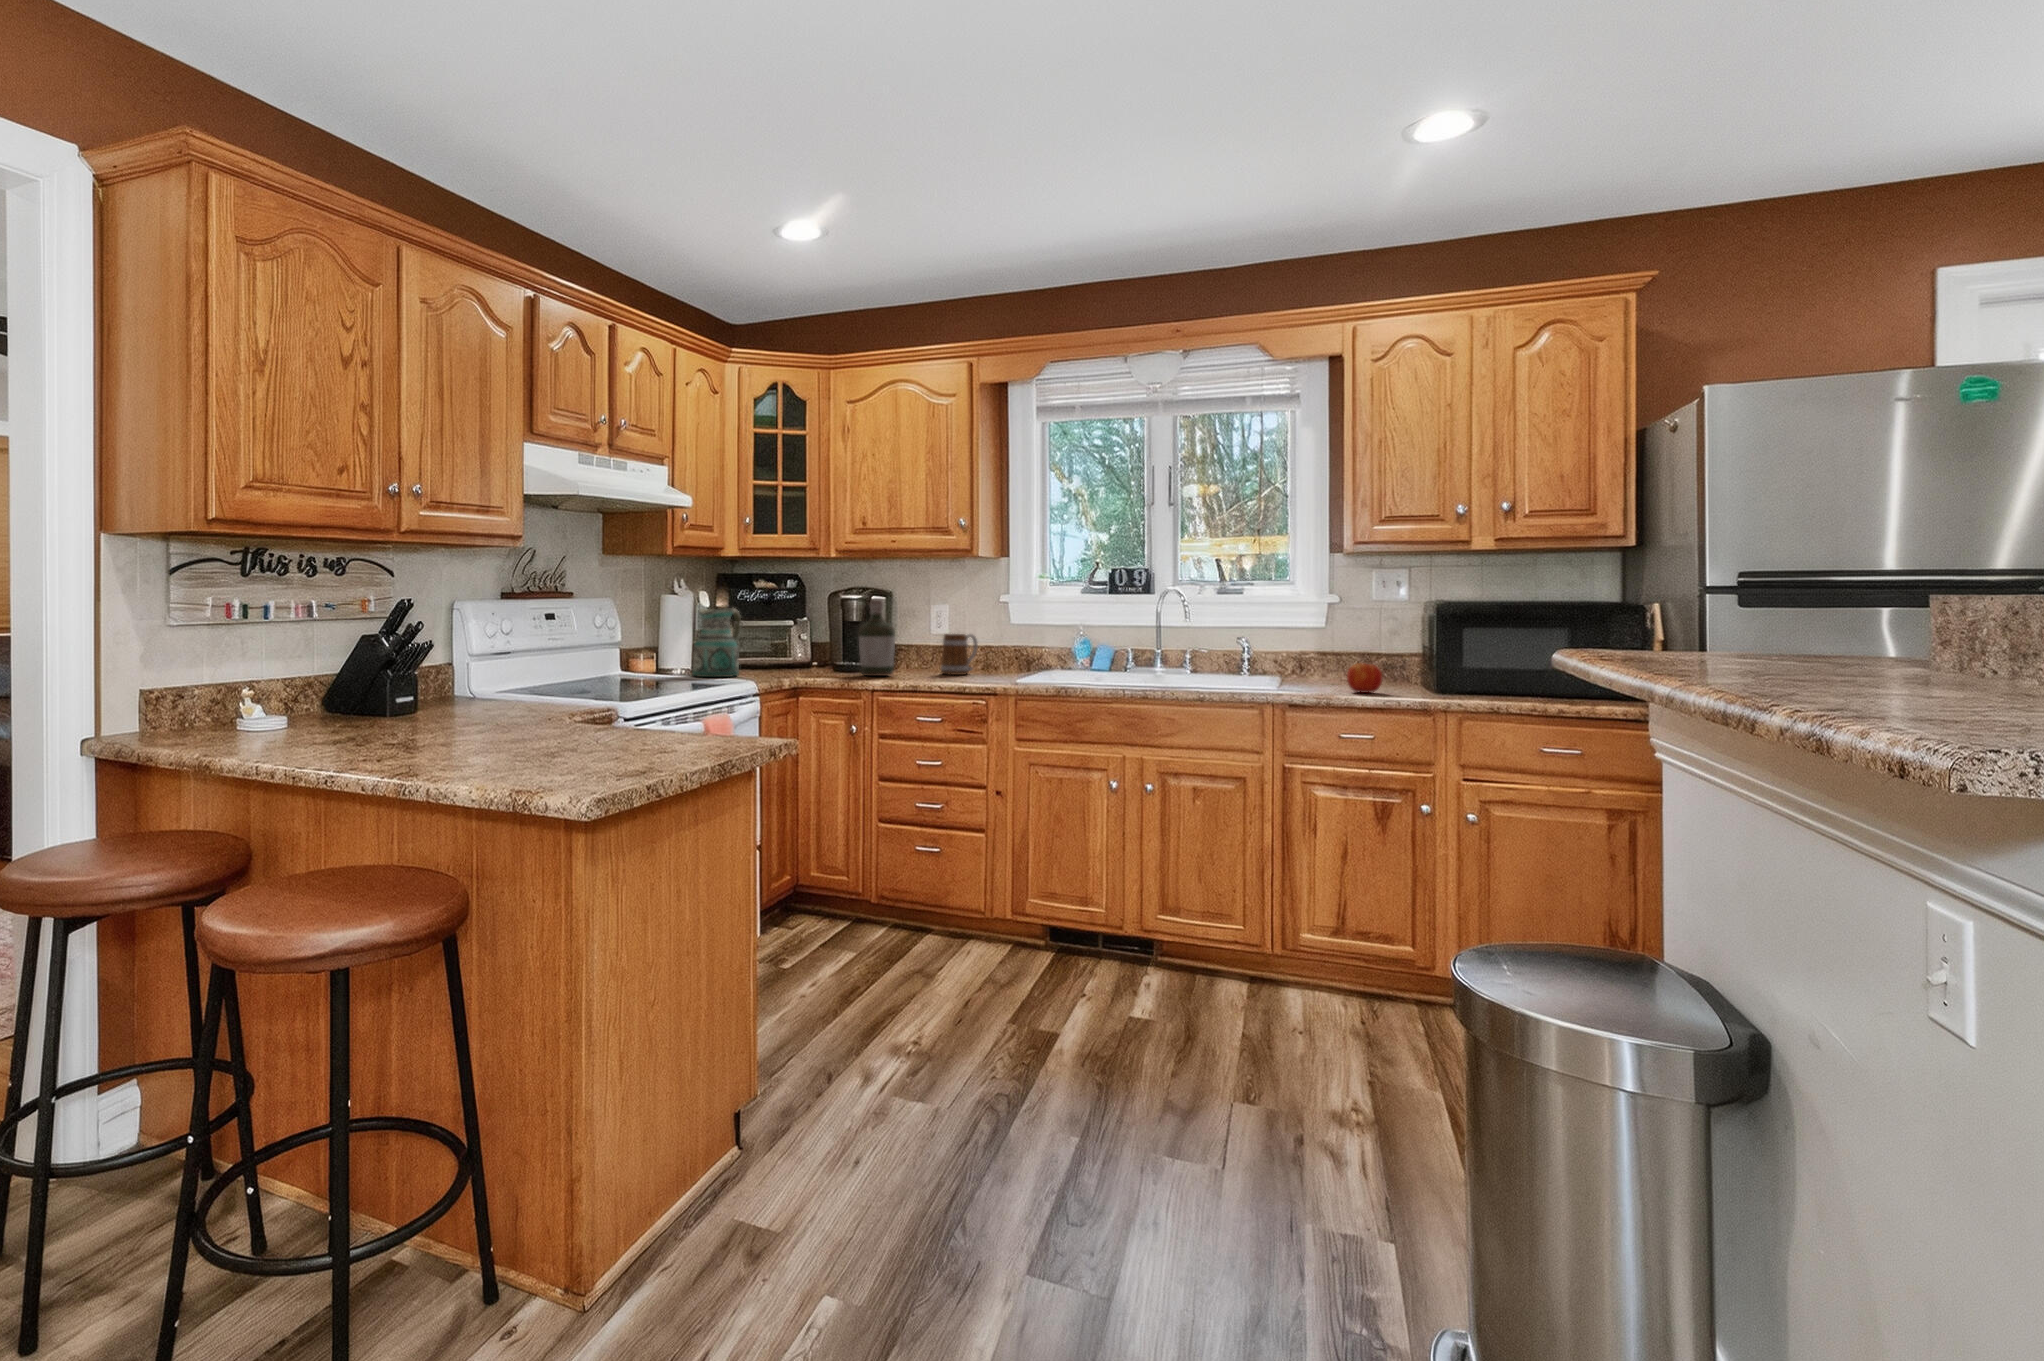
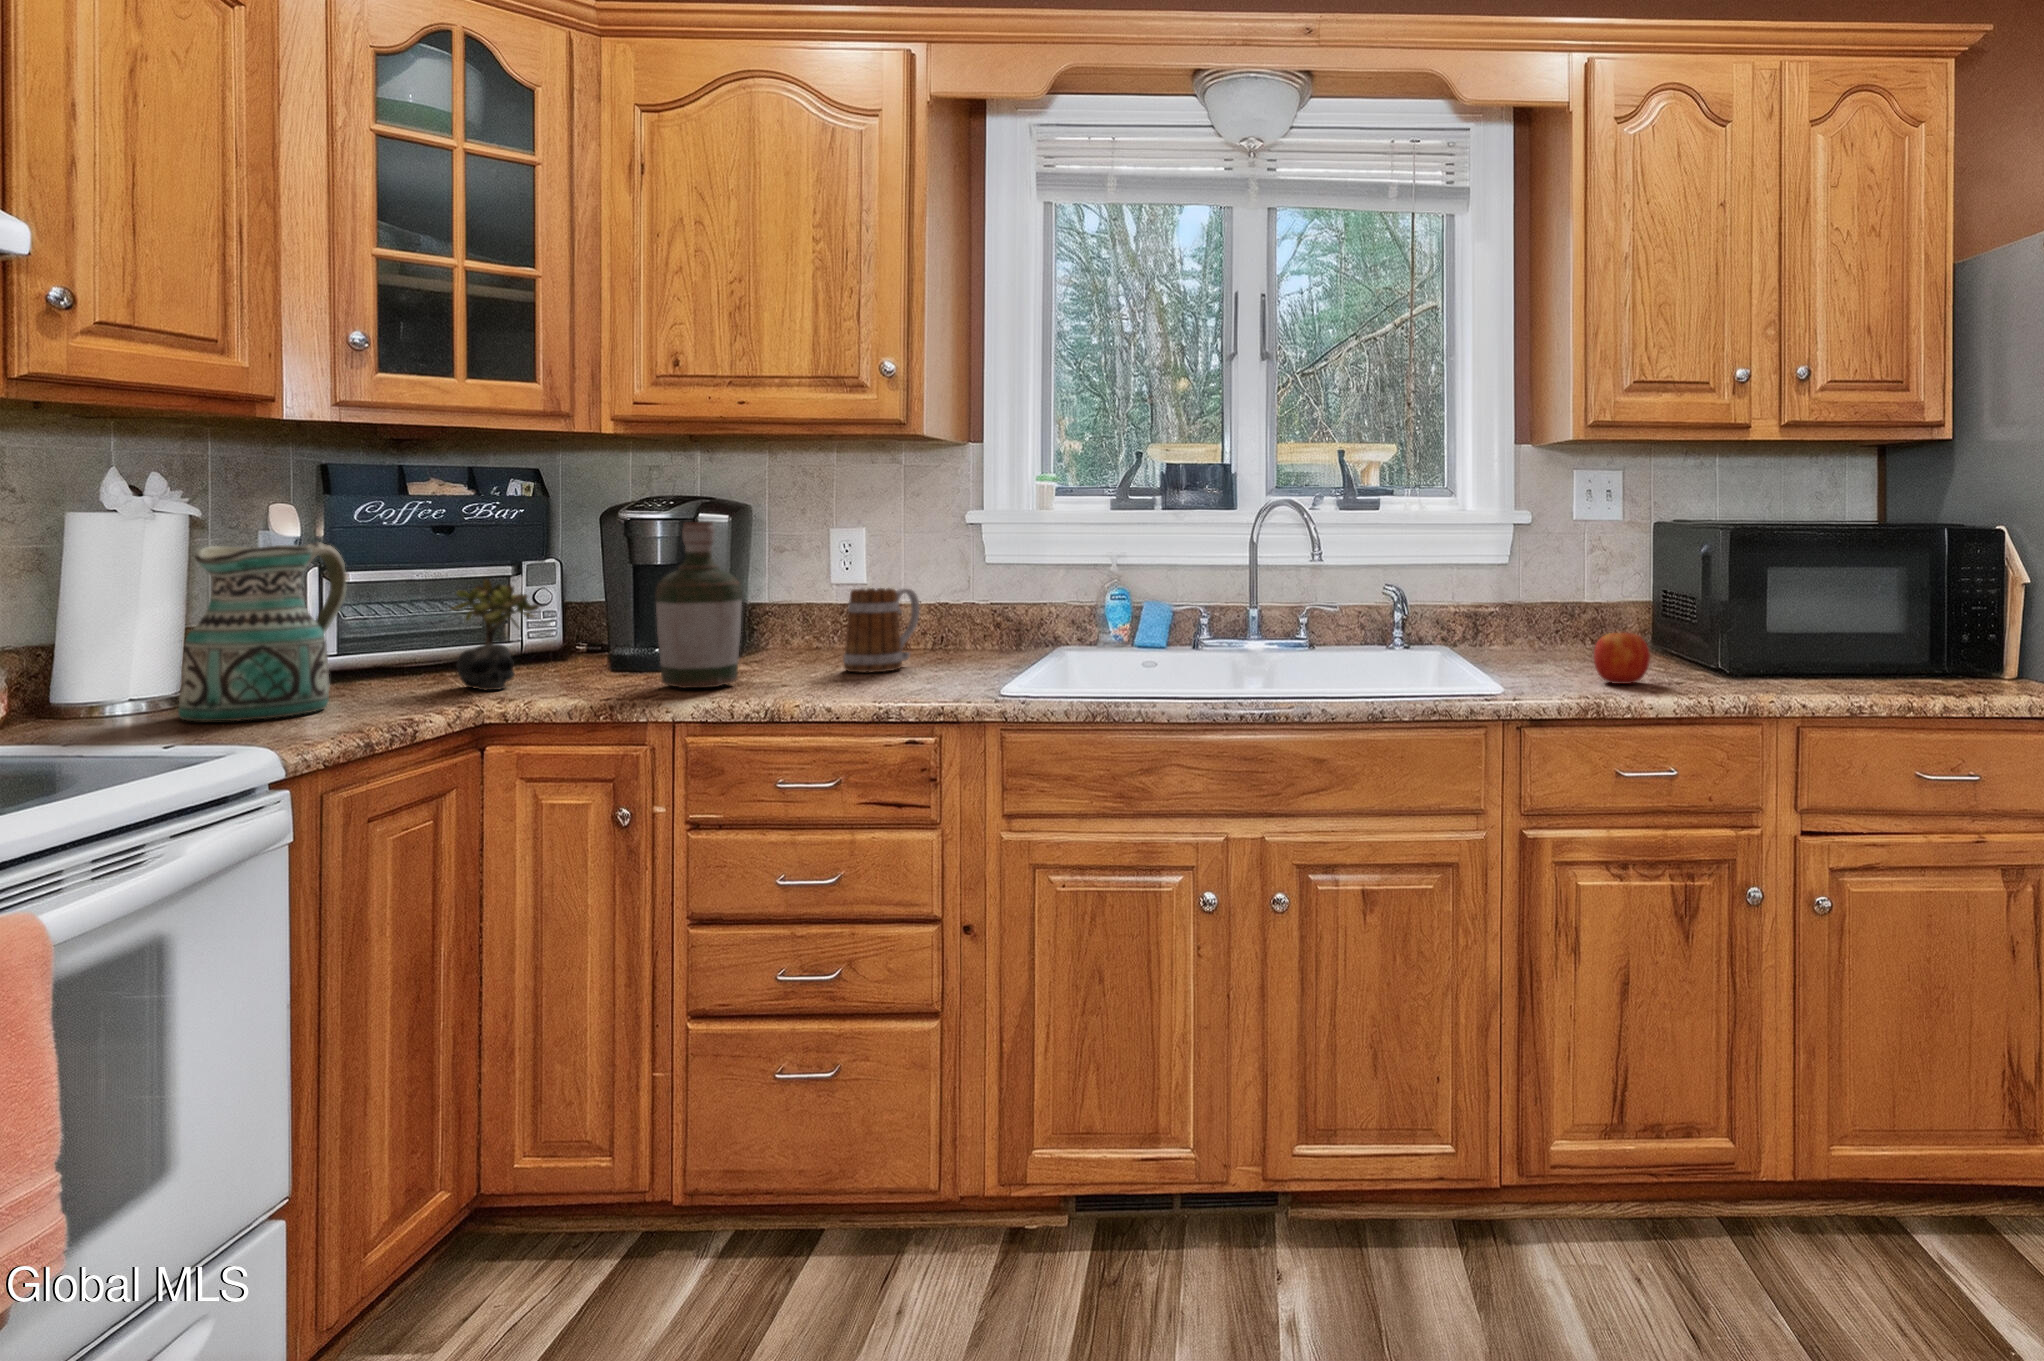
succulent plant: none [777,625,811,674] -> present [451,579,539,690]

